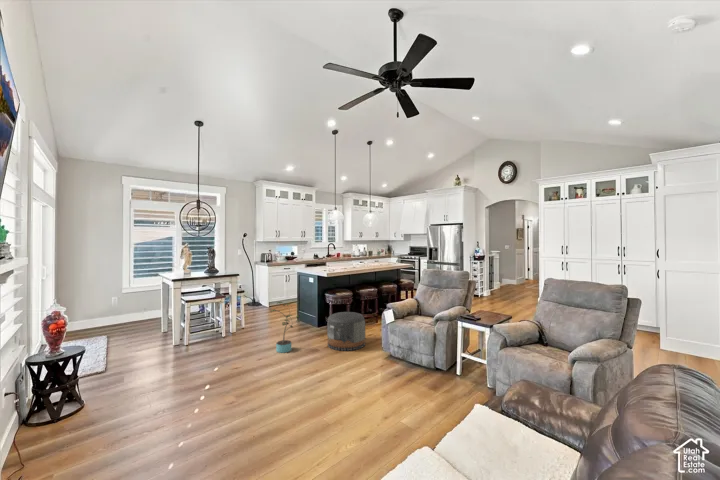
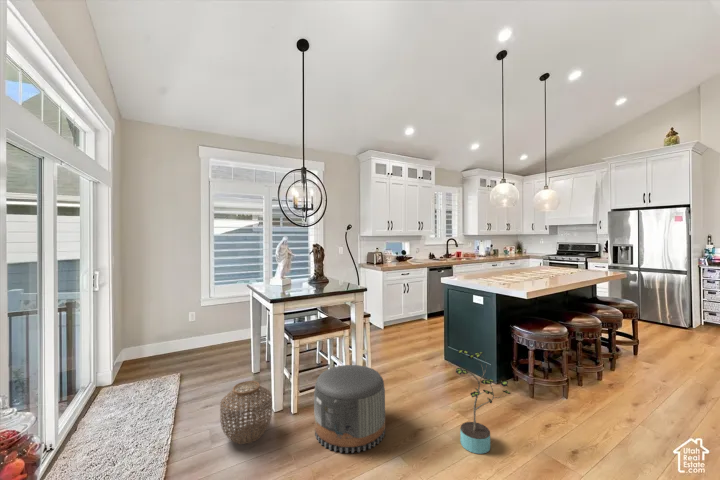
pouf: present [327,312,365,351] -> present [314,365,385,453]
woven basket: none [136,325,169,359] -> present [220,381,272,444]

